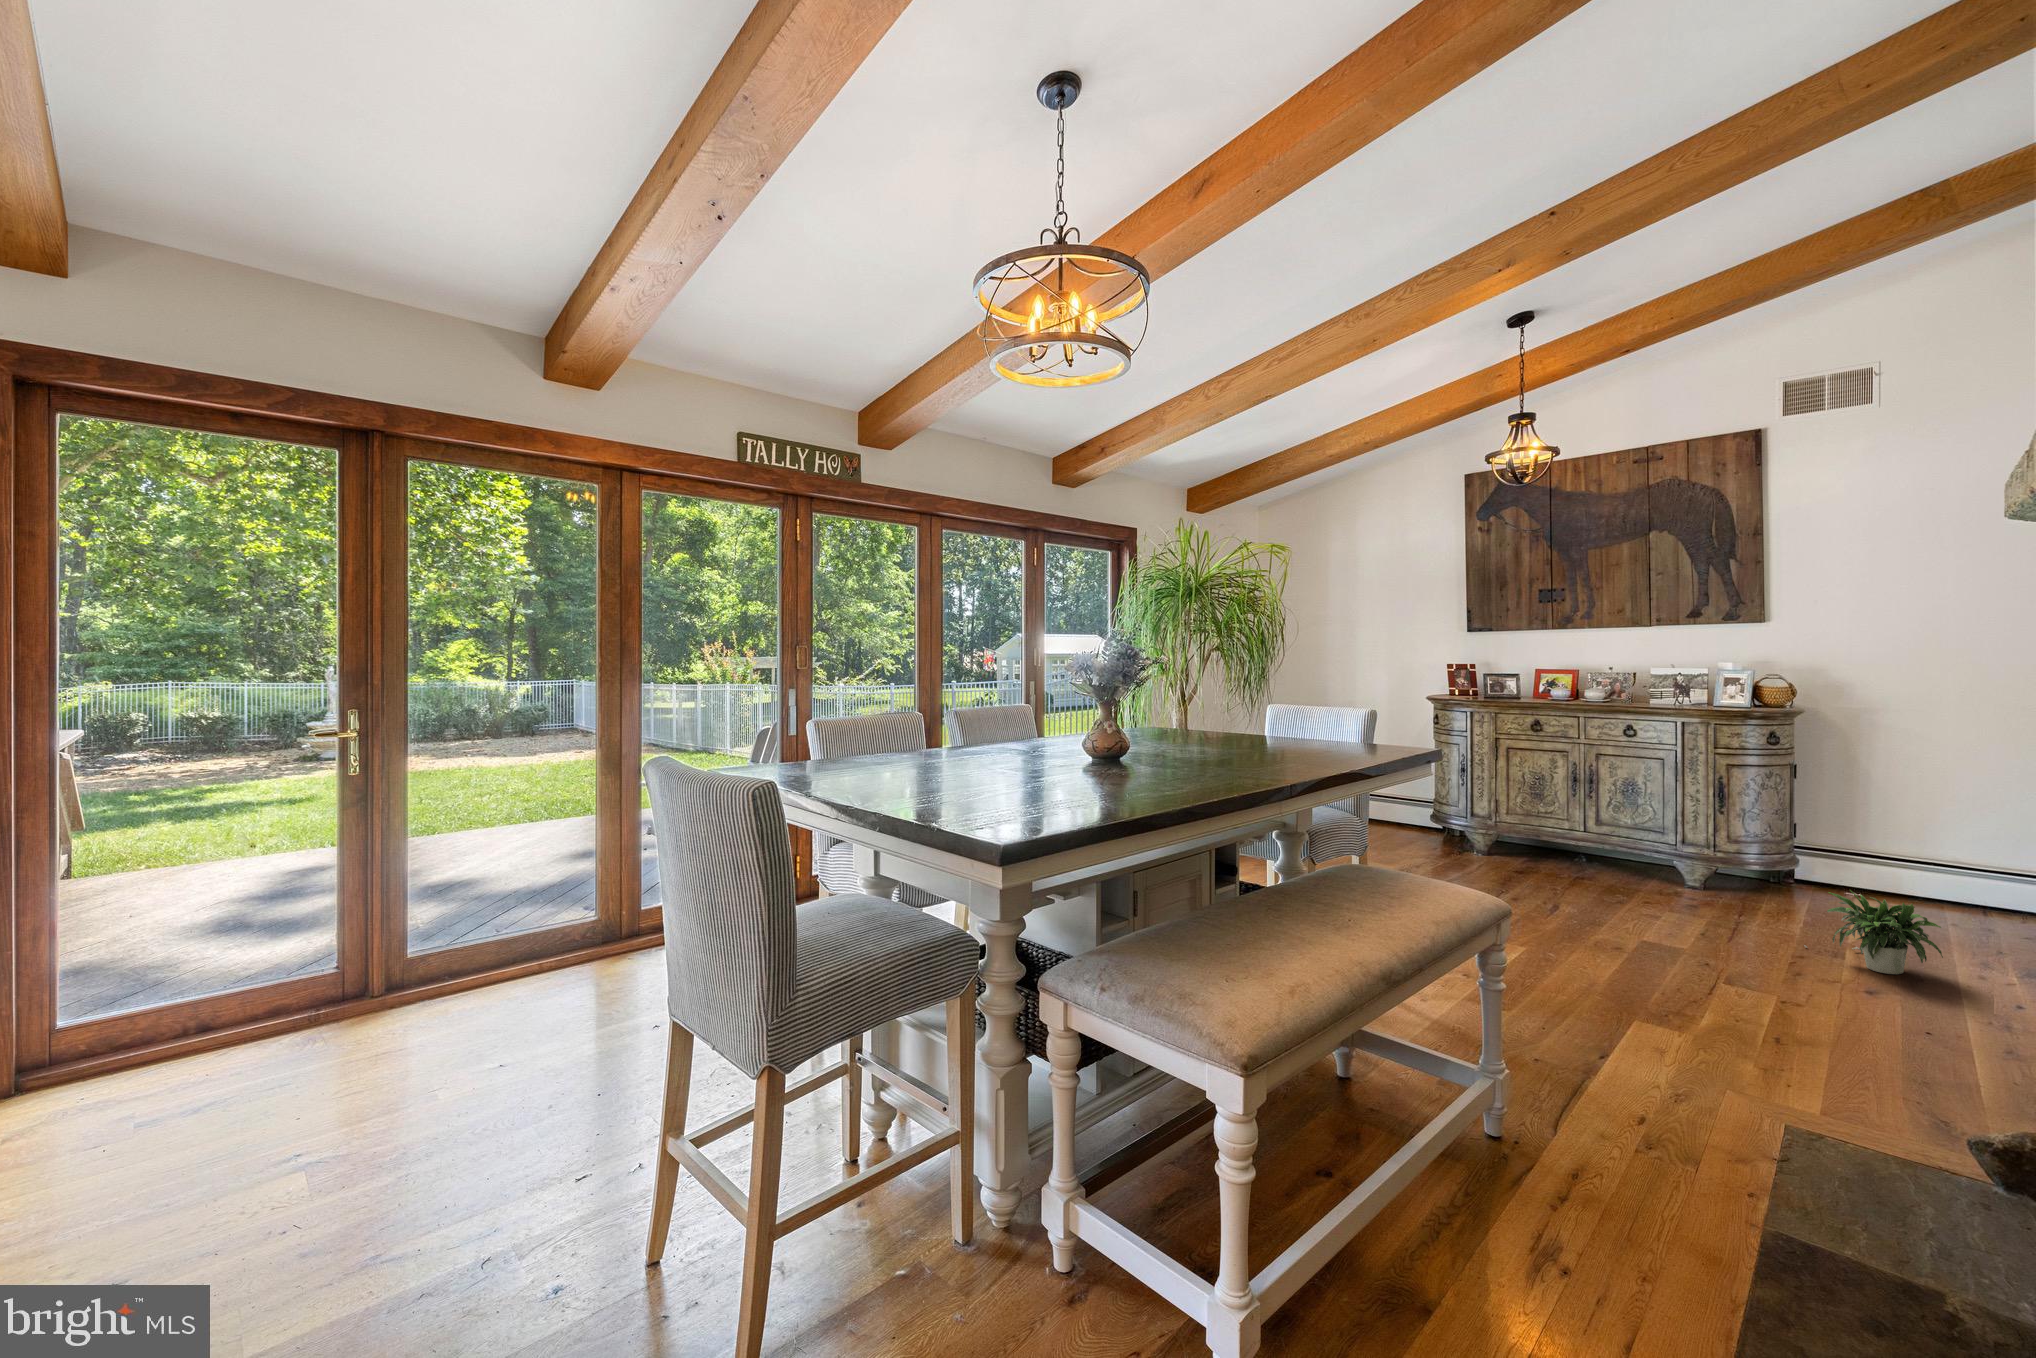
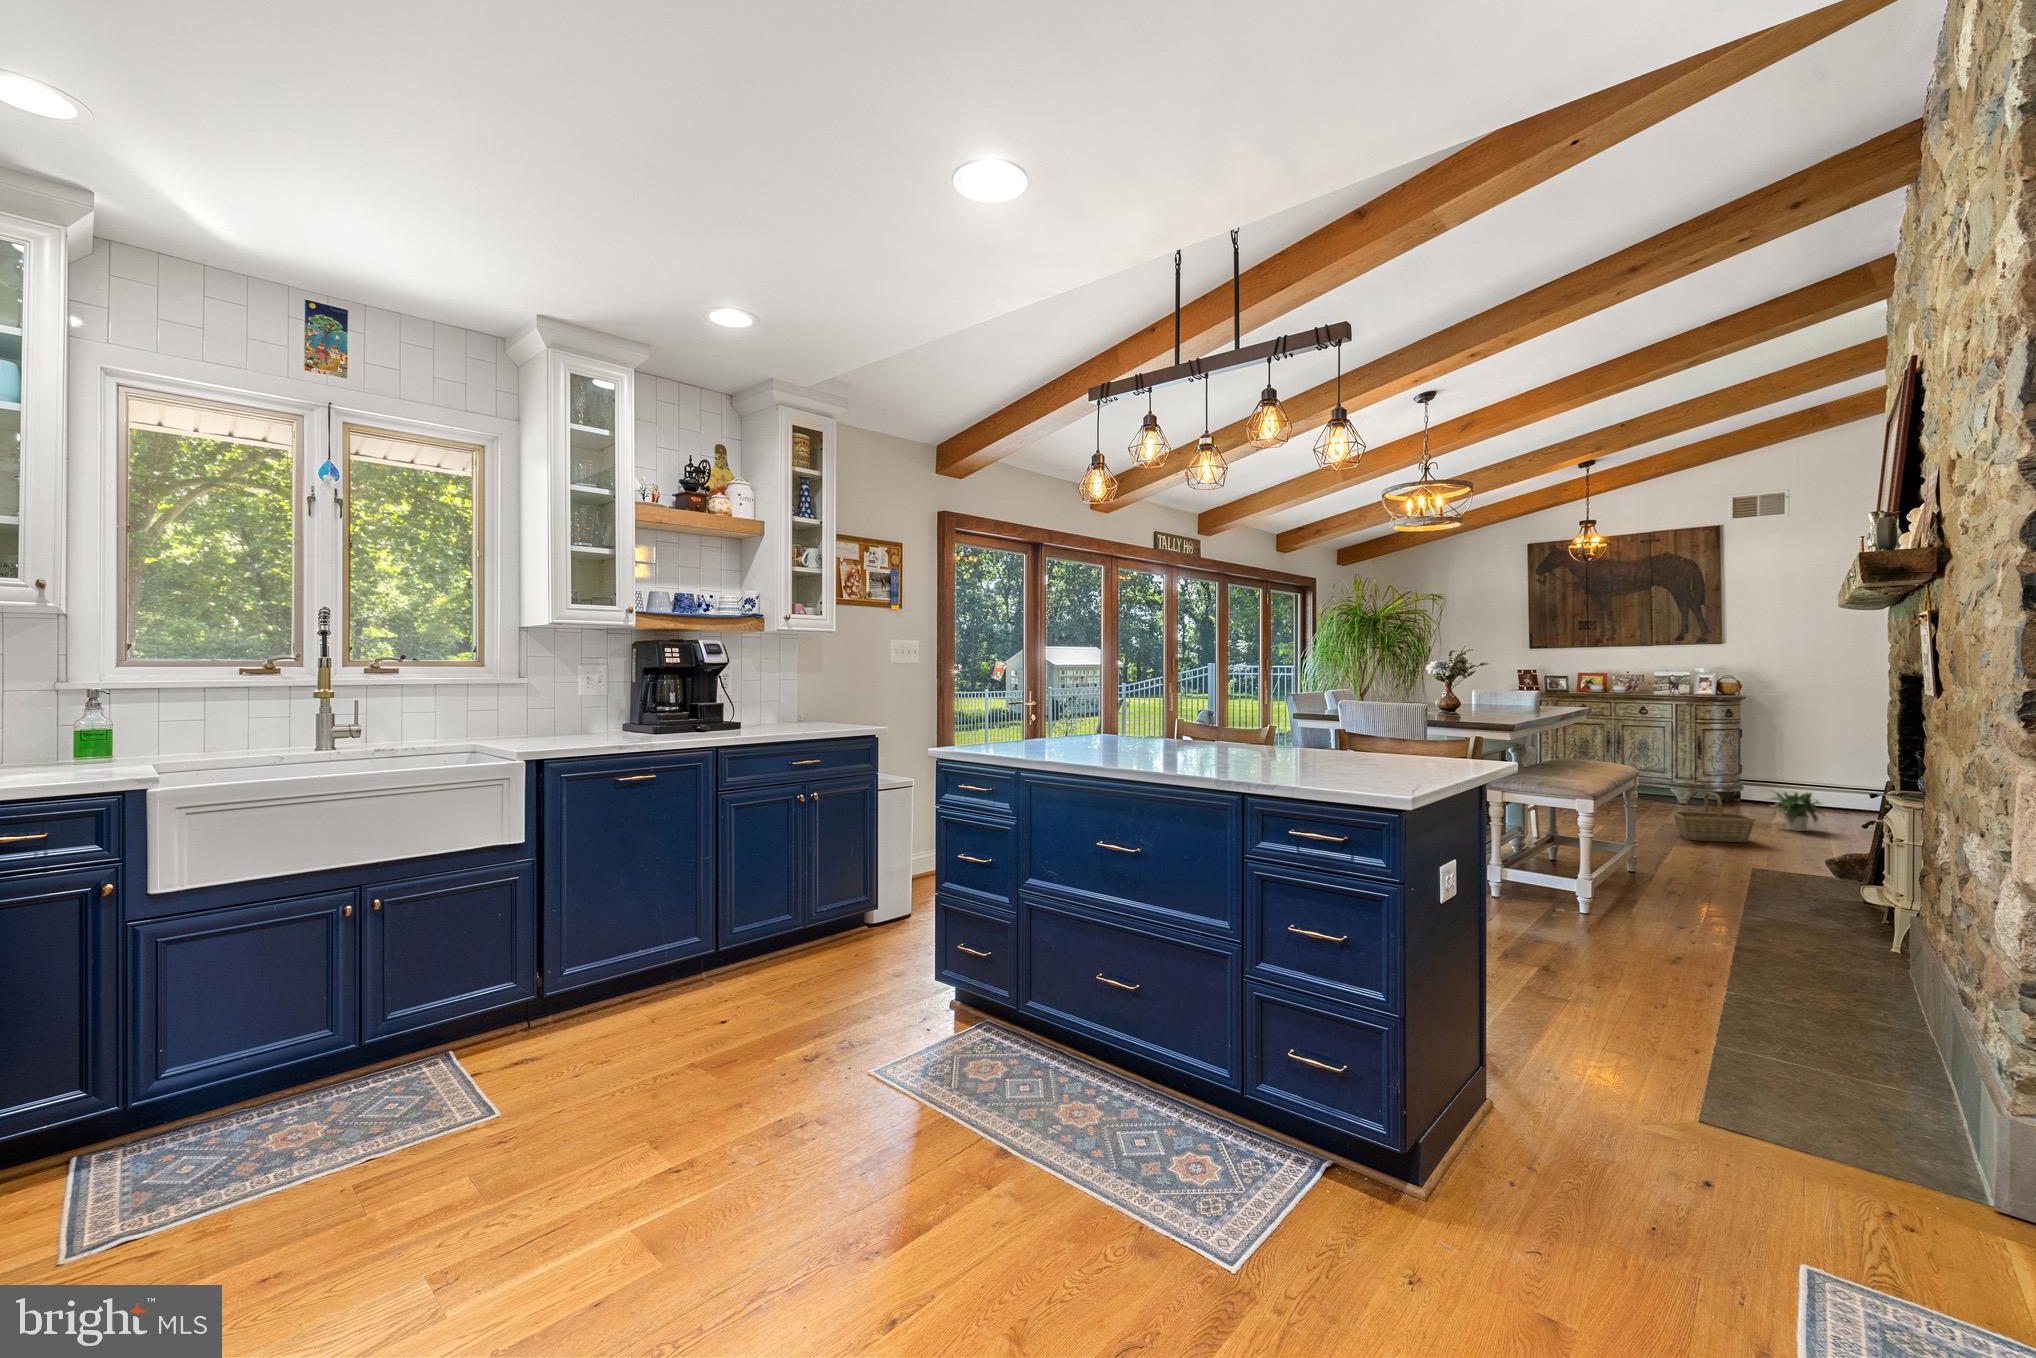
basket: none [1636,911,1791,1016] -> present [1672,792,1755,842]

